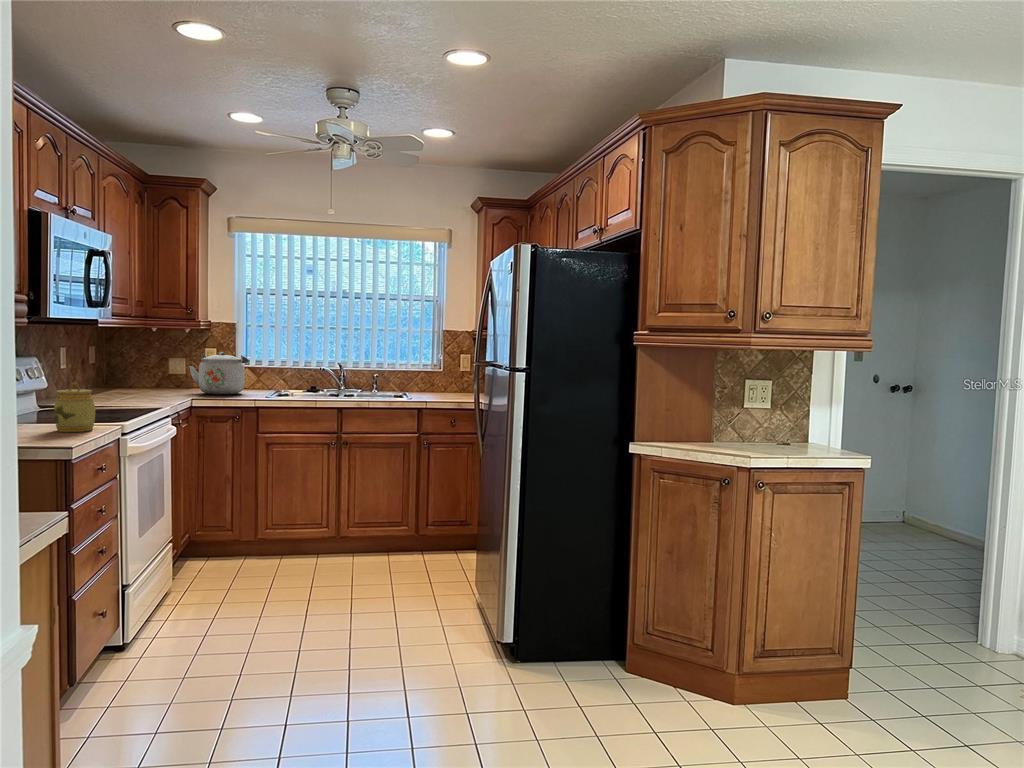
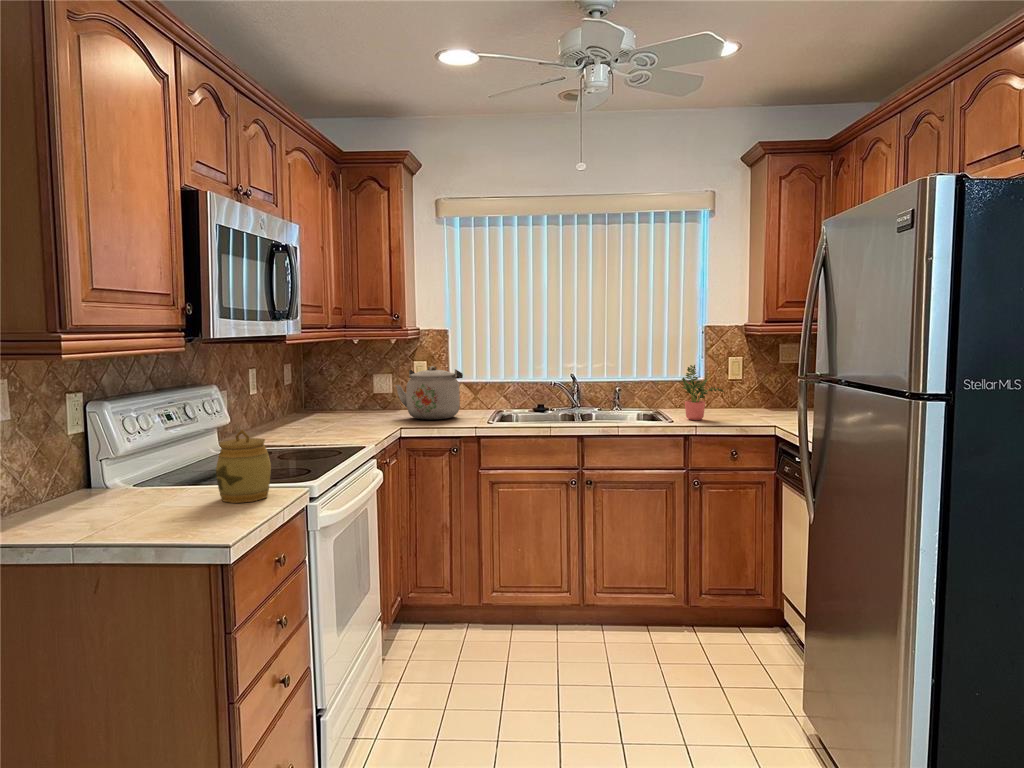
potted plant: none [418,358,449,398] -> present [682,365,724,420]

